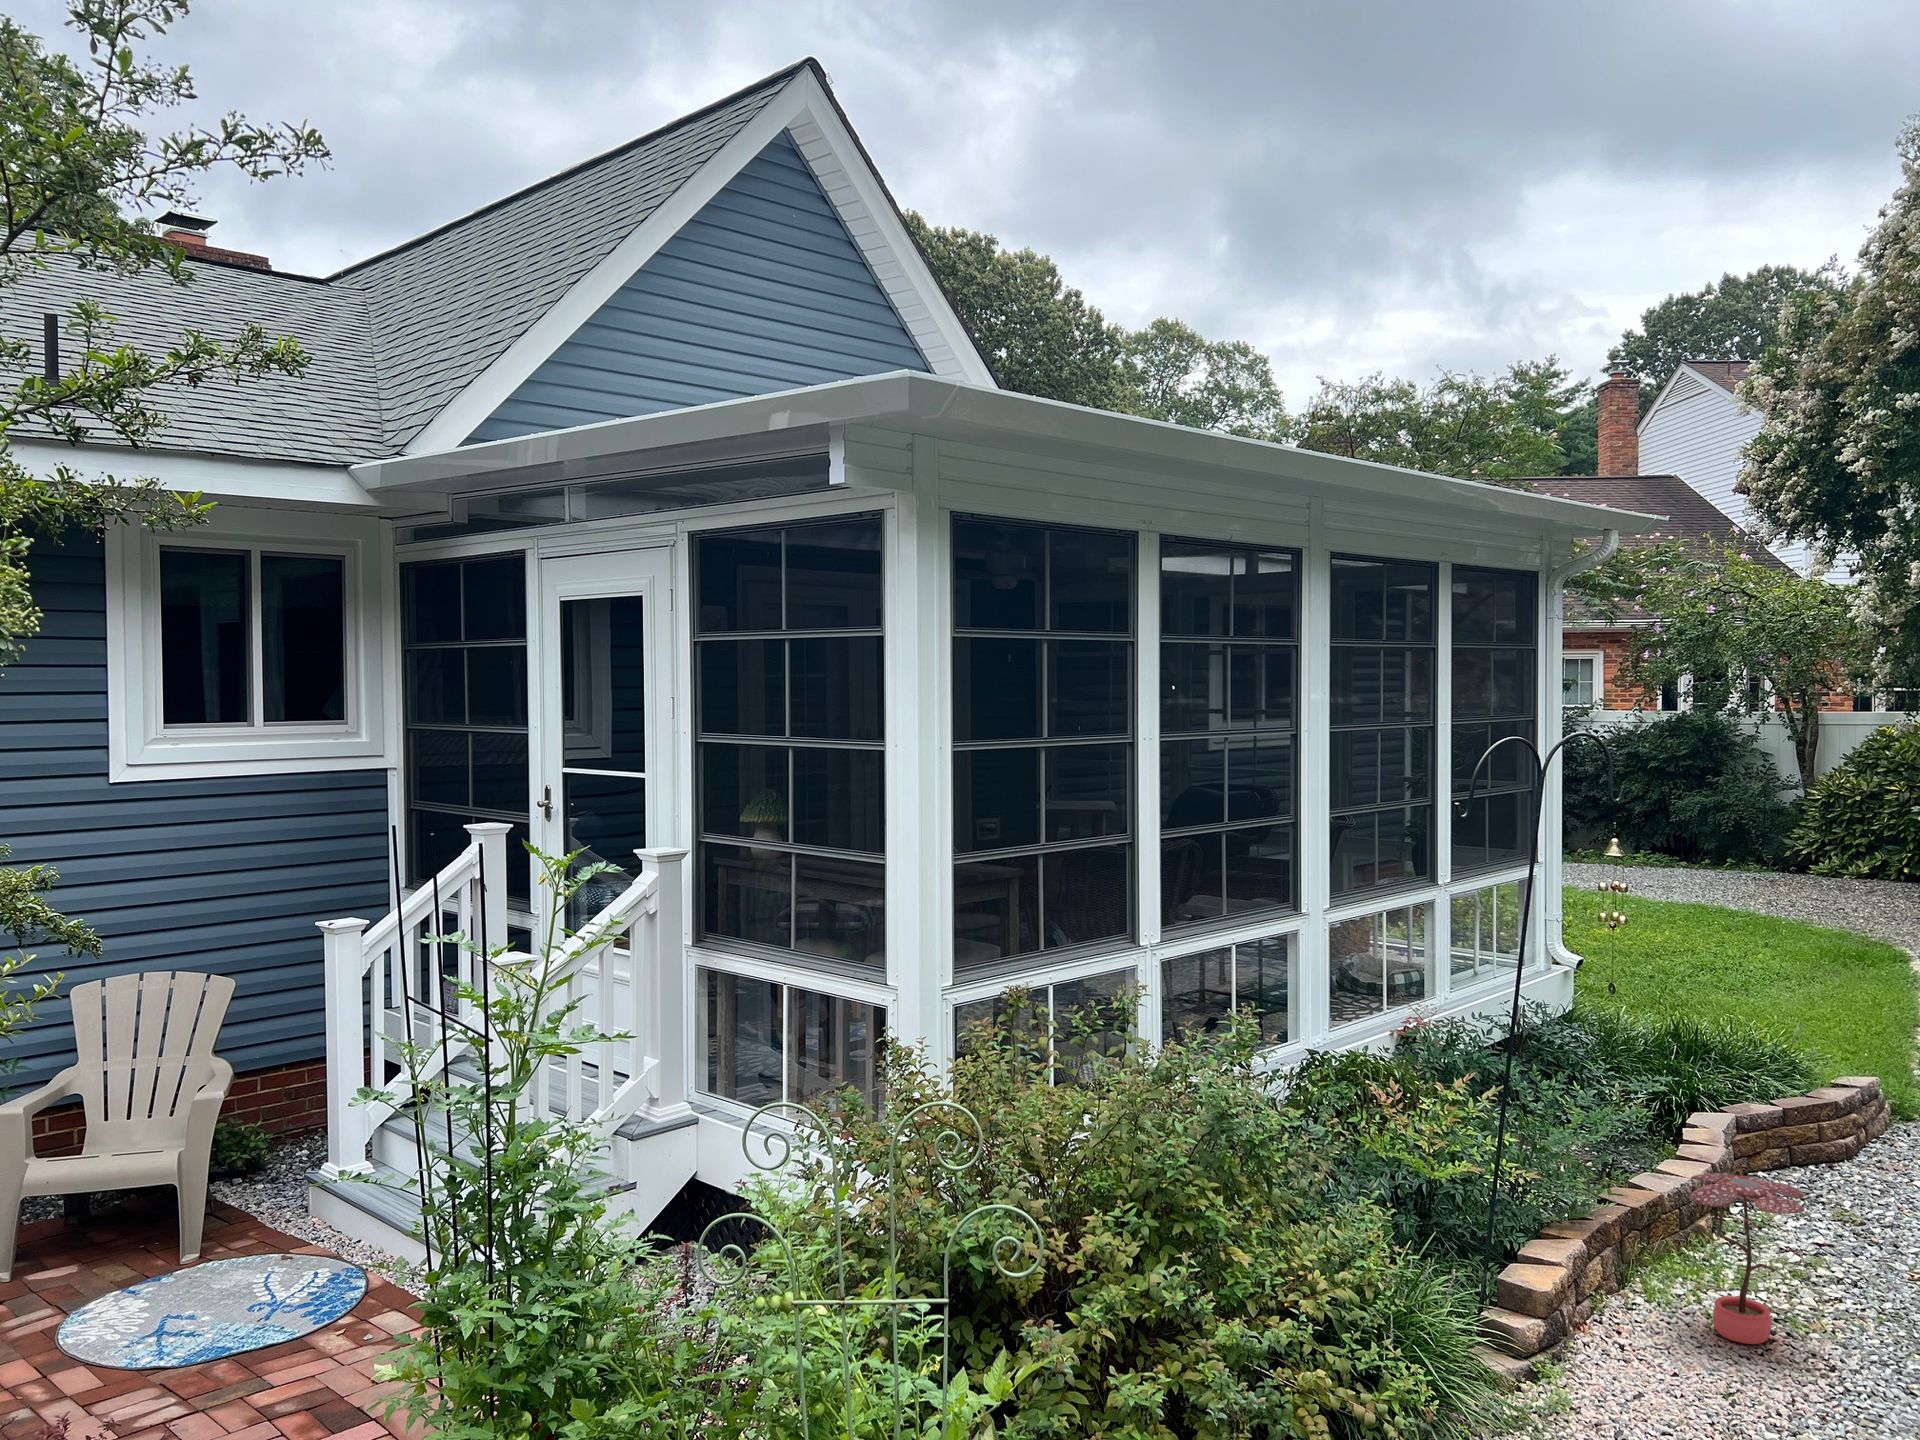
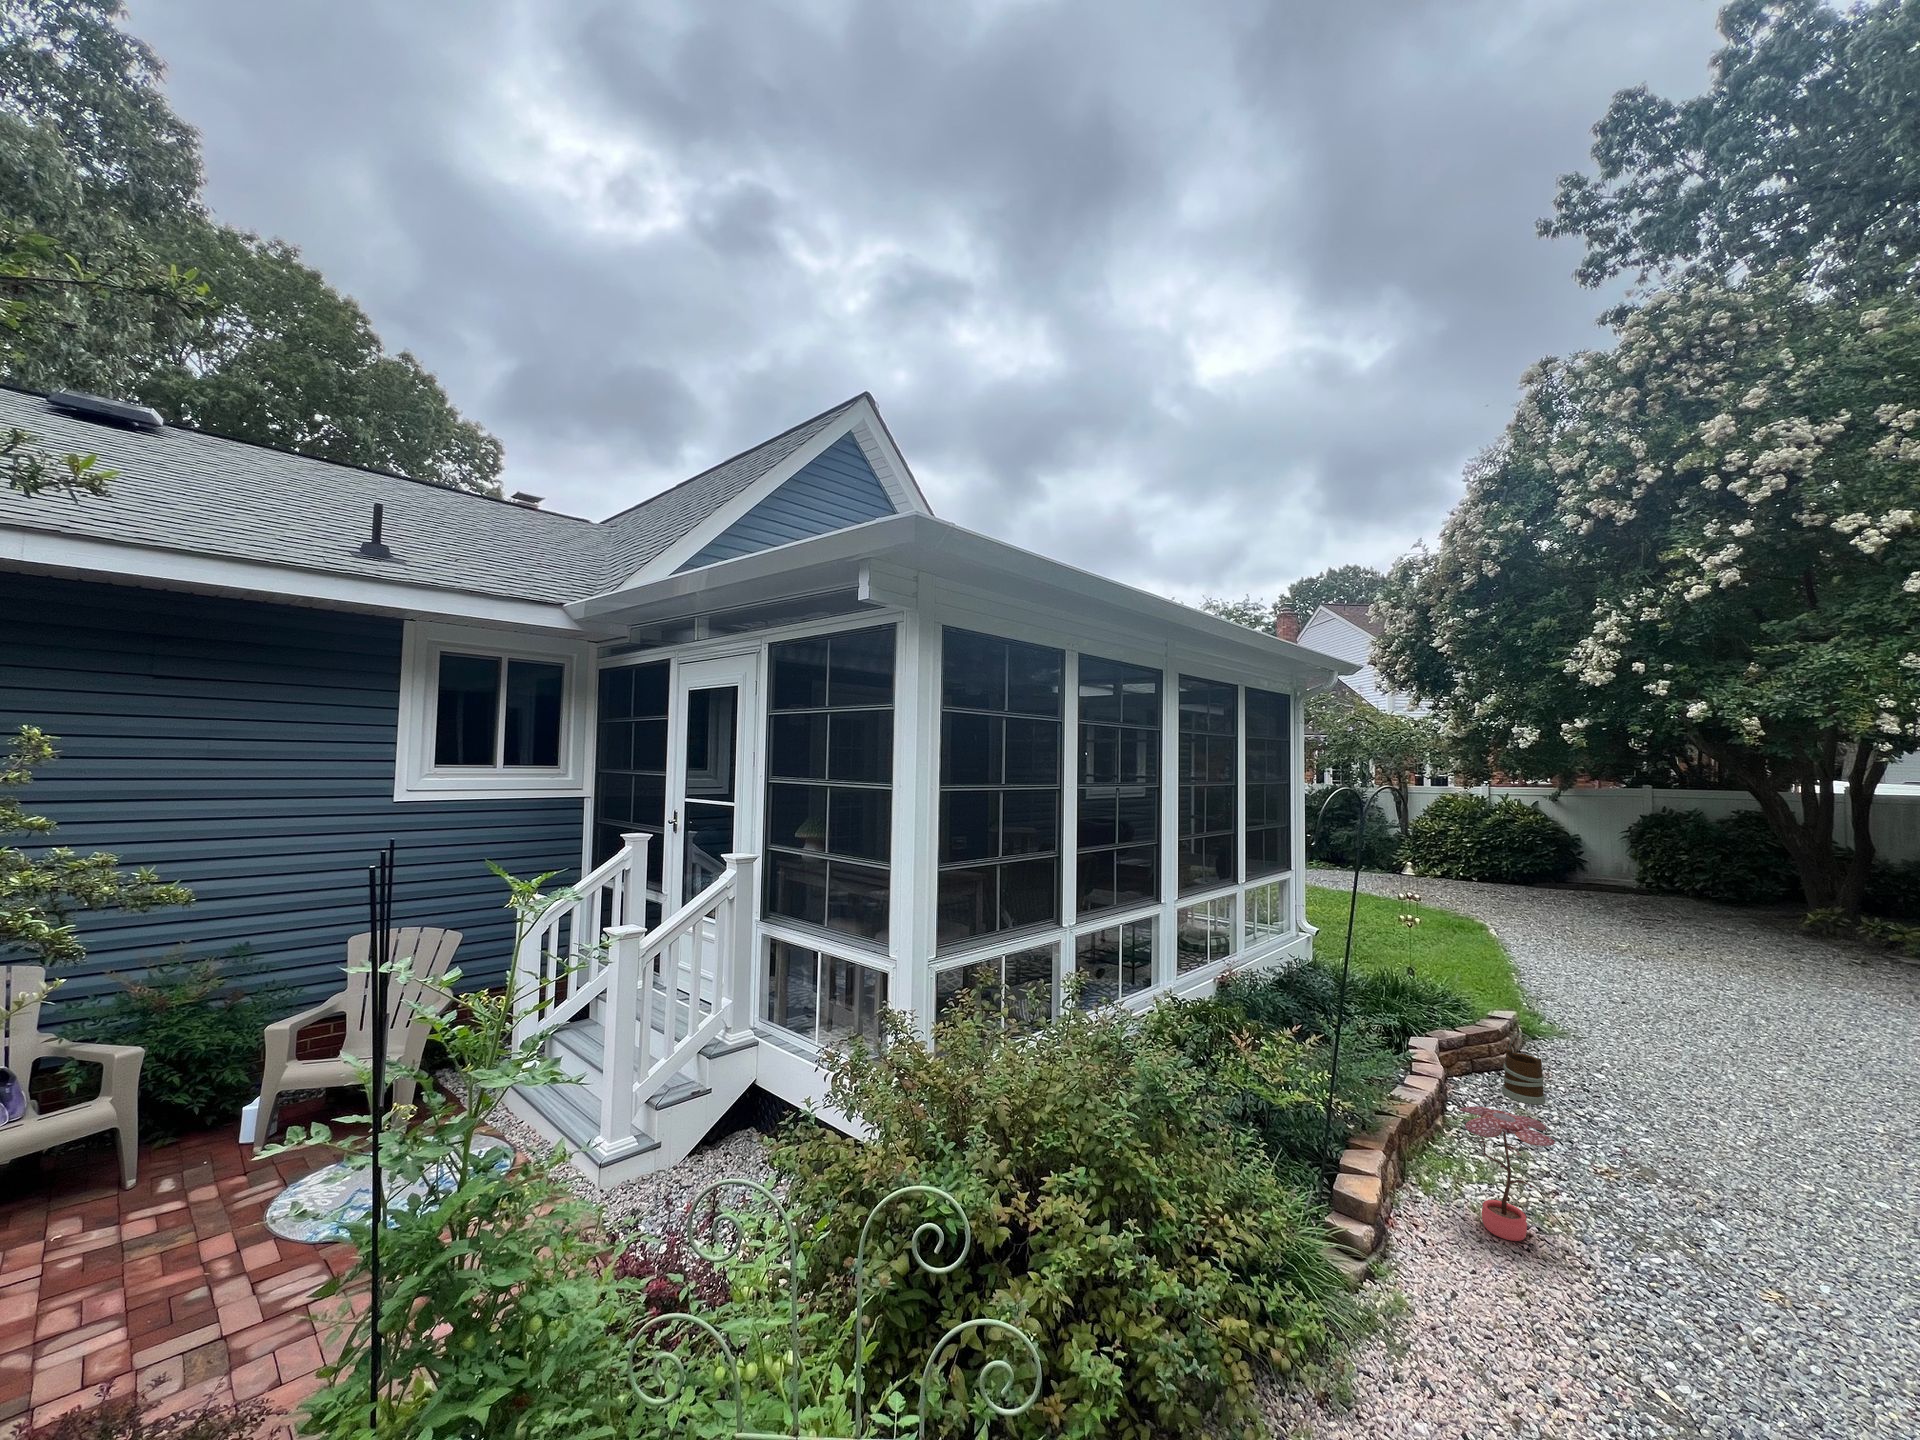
wooden bucket: none [1818,1093,1879,1195] -> present [1502,1033,1545,1104]

